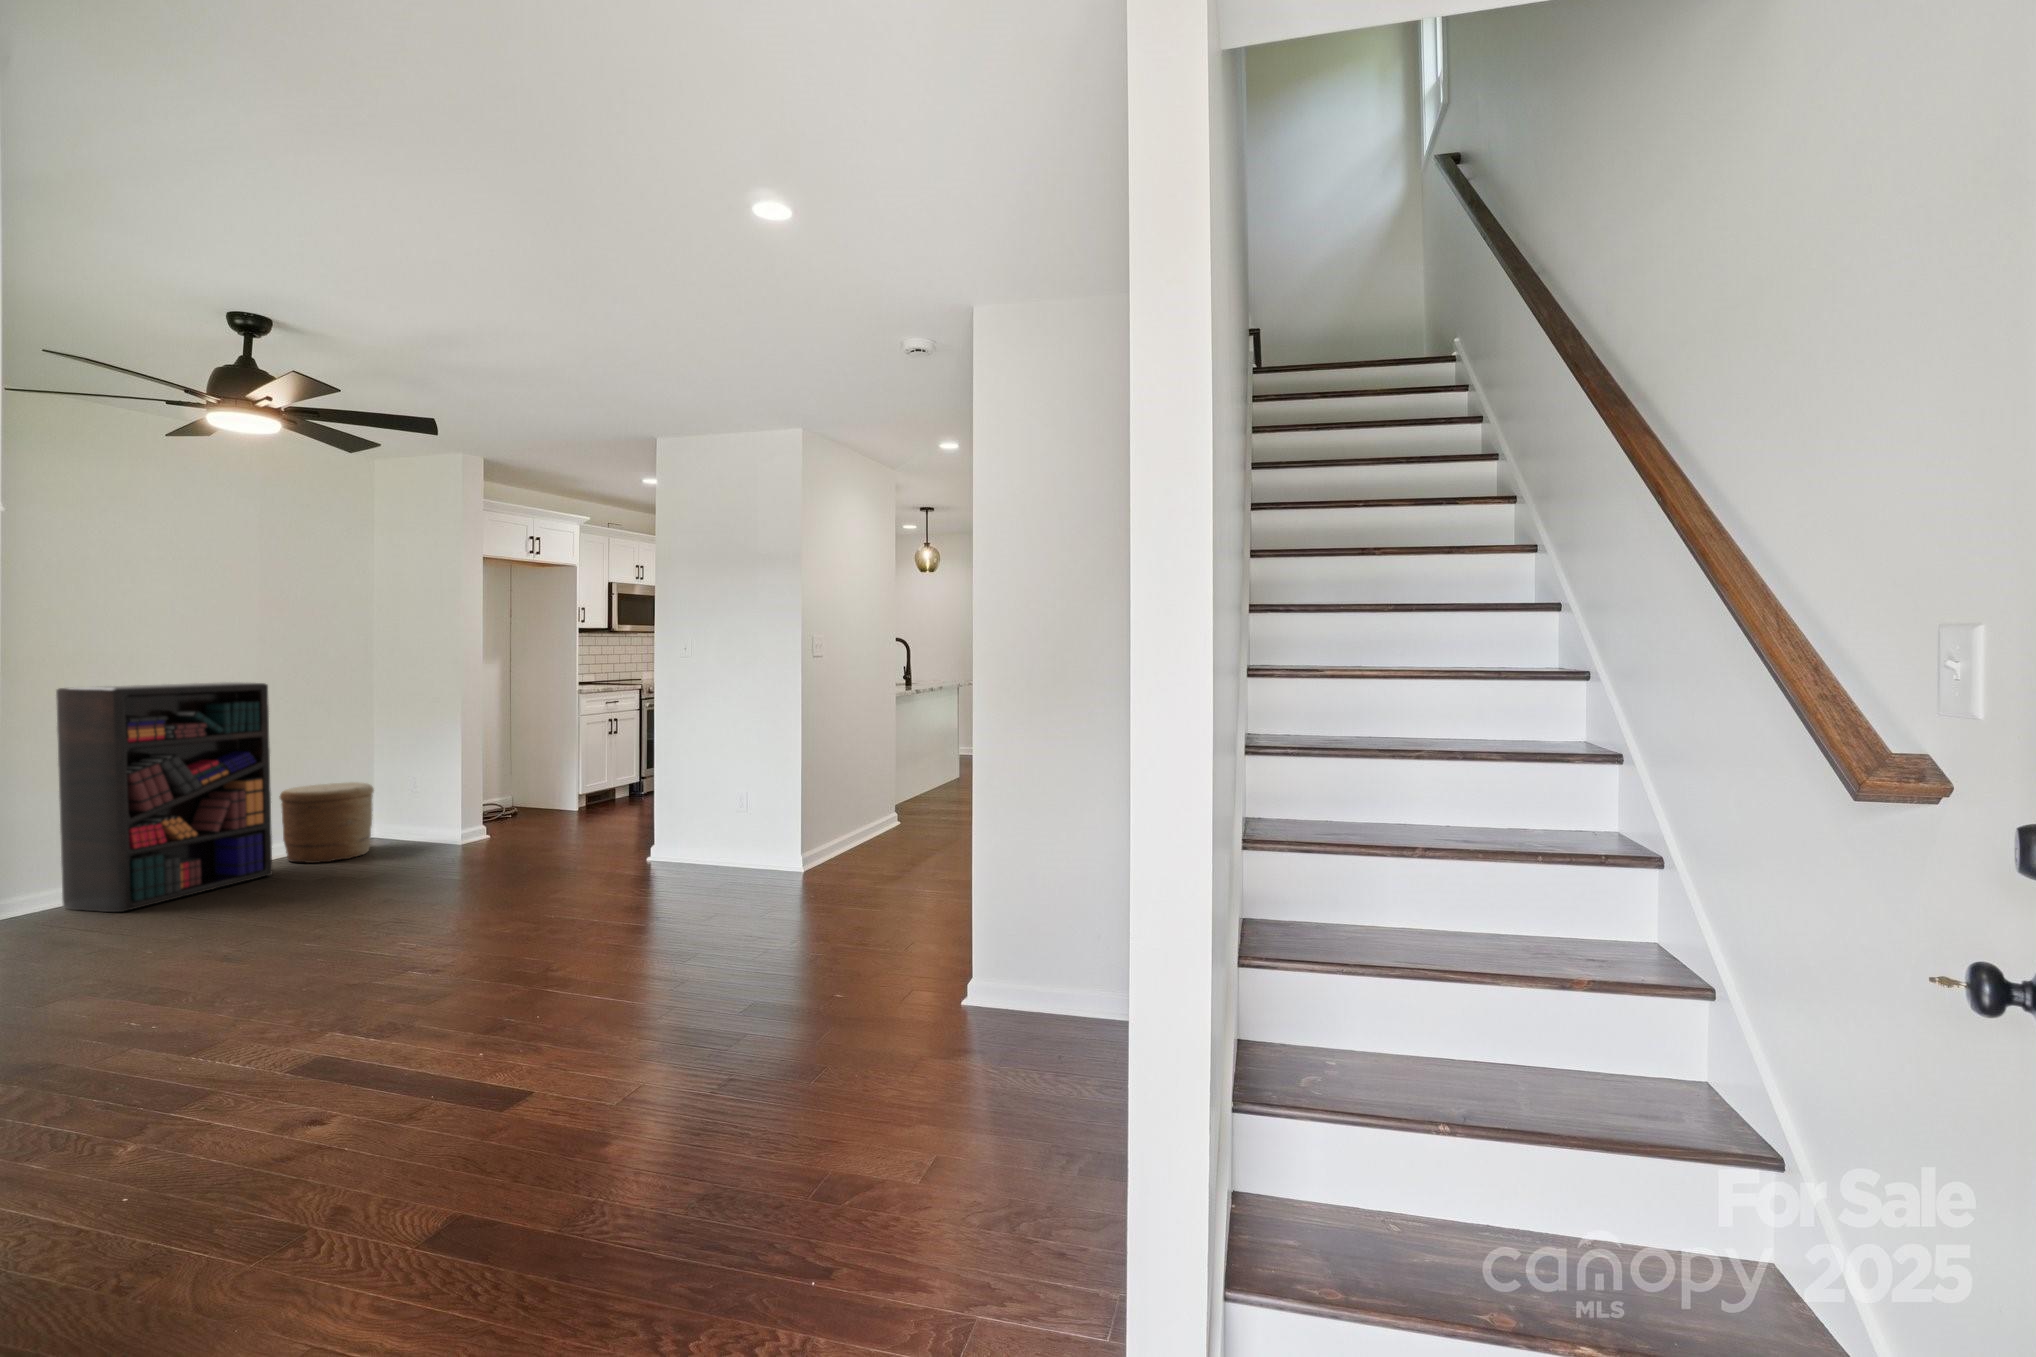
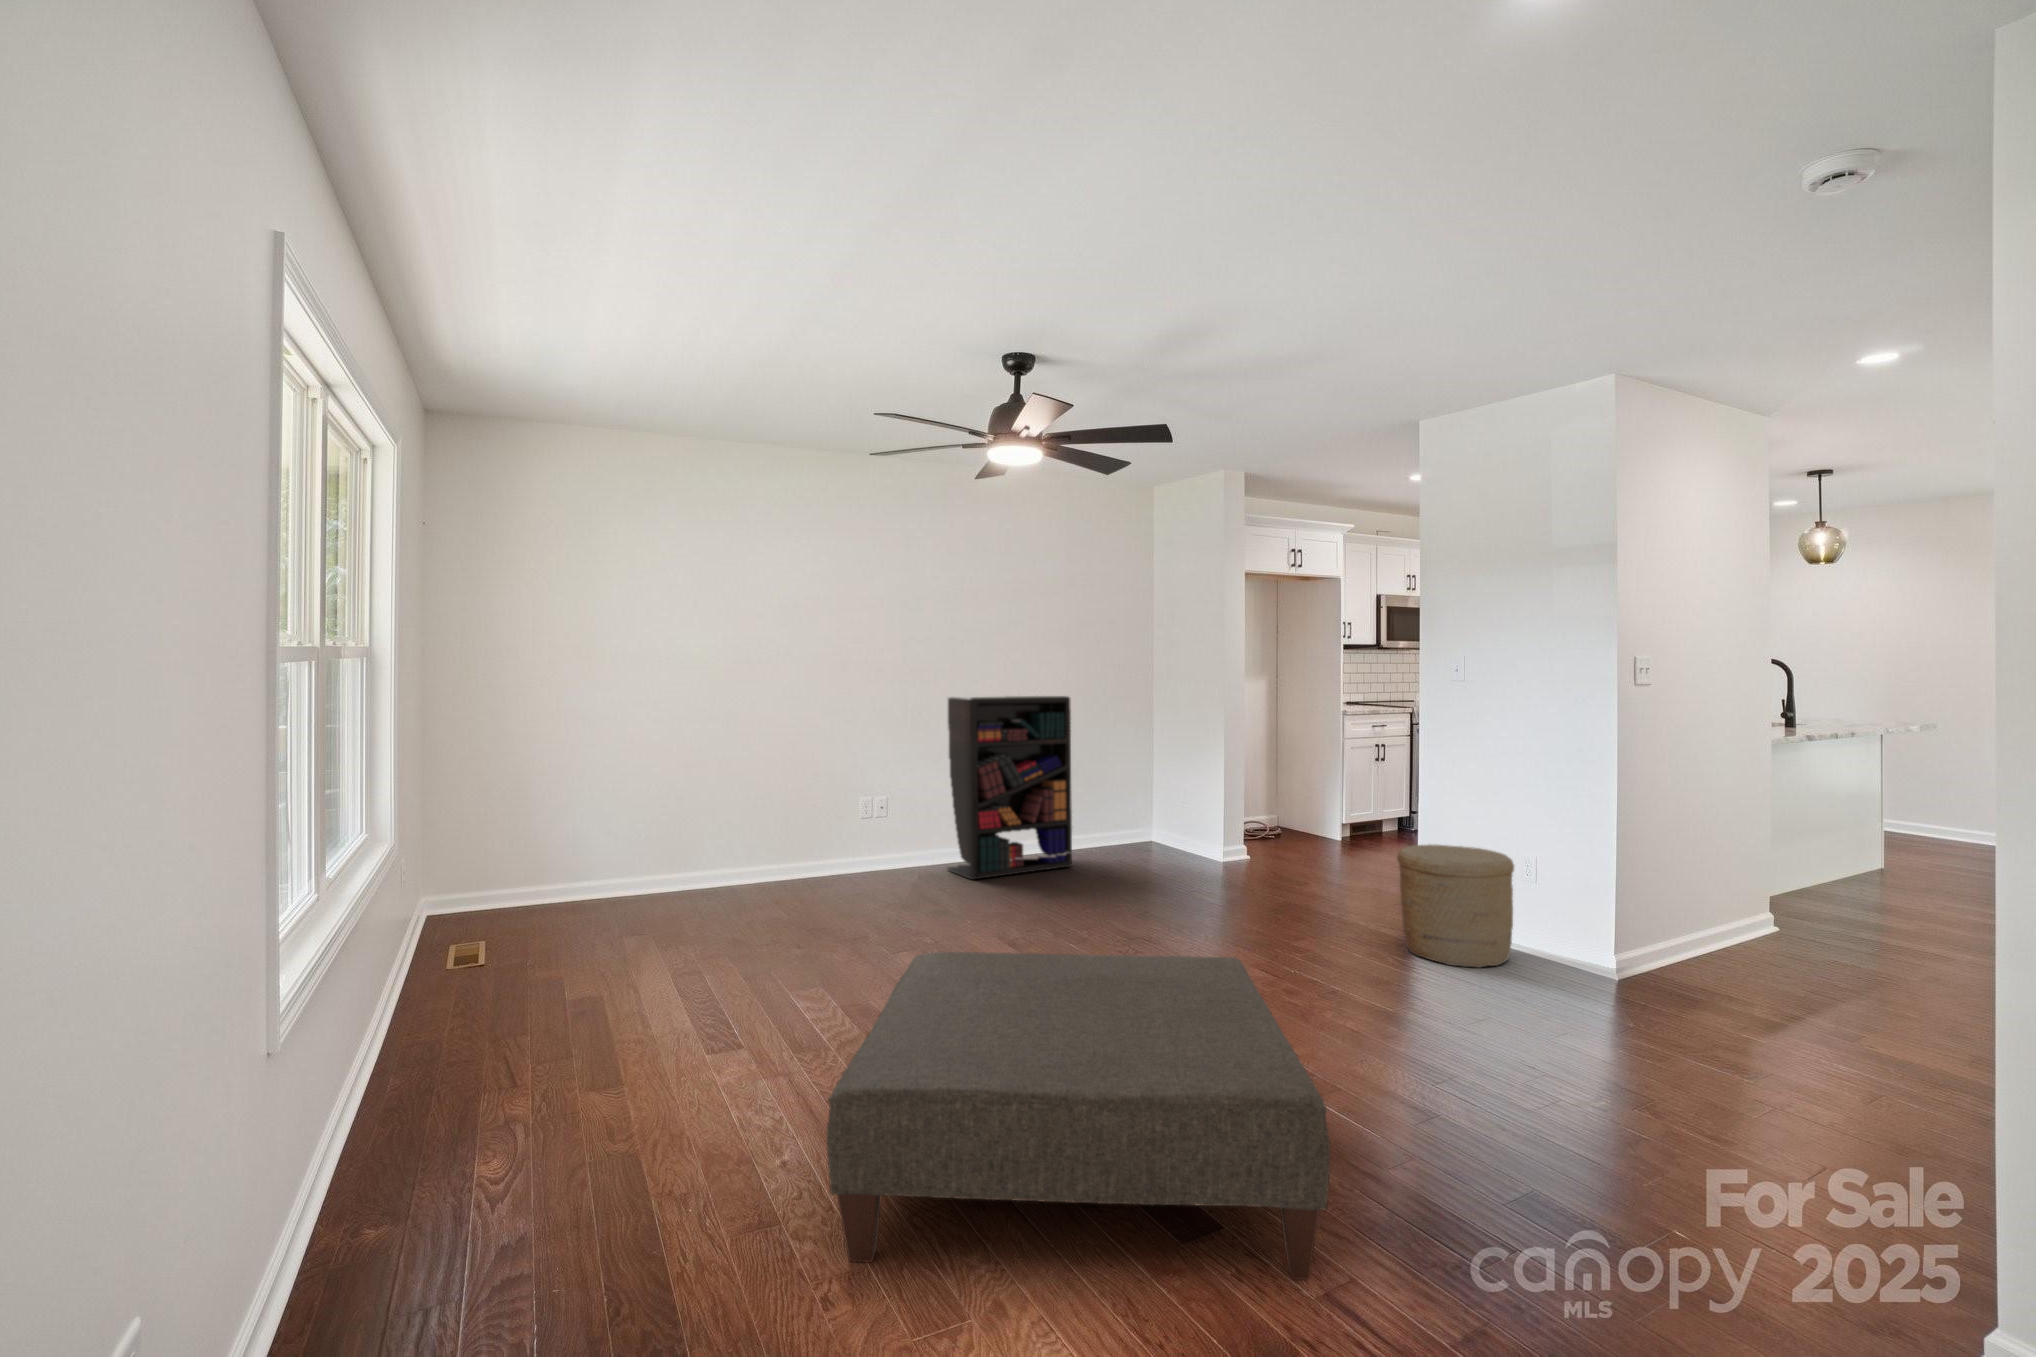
woven basket: present [279,782,374,863] -> present [1397,845,1514,968]
ottoman: none [179,904,661,1239] -> present [827,952,1330,1280]

